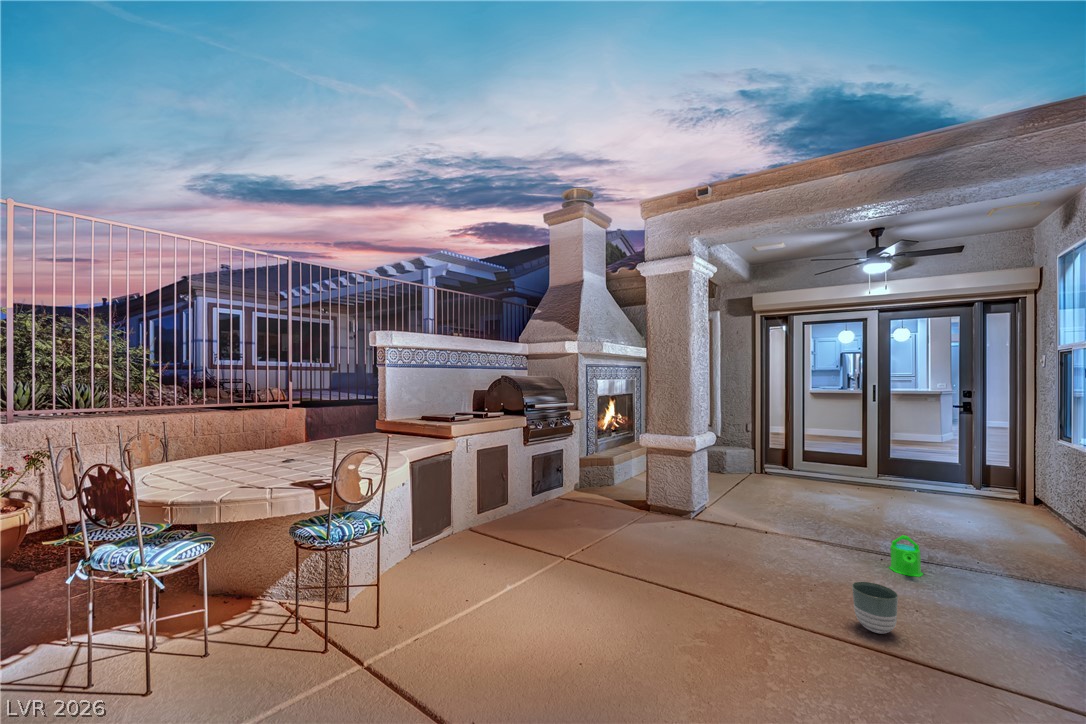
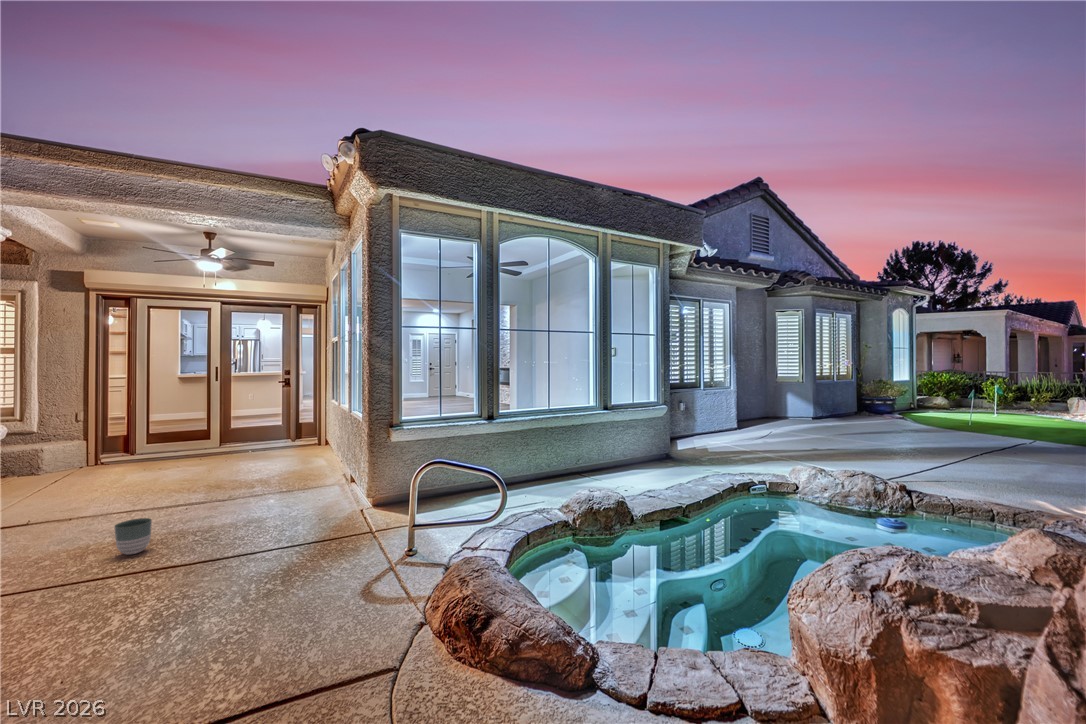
watering can: present [889,535,923,577] -> none [180,482,206,512]

